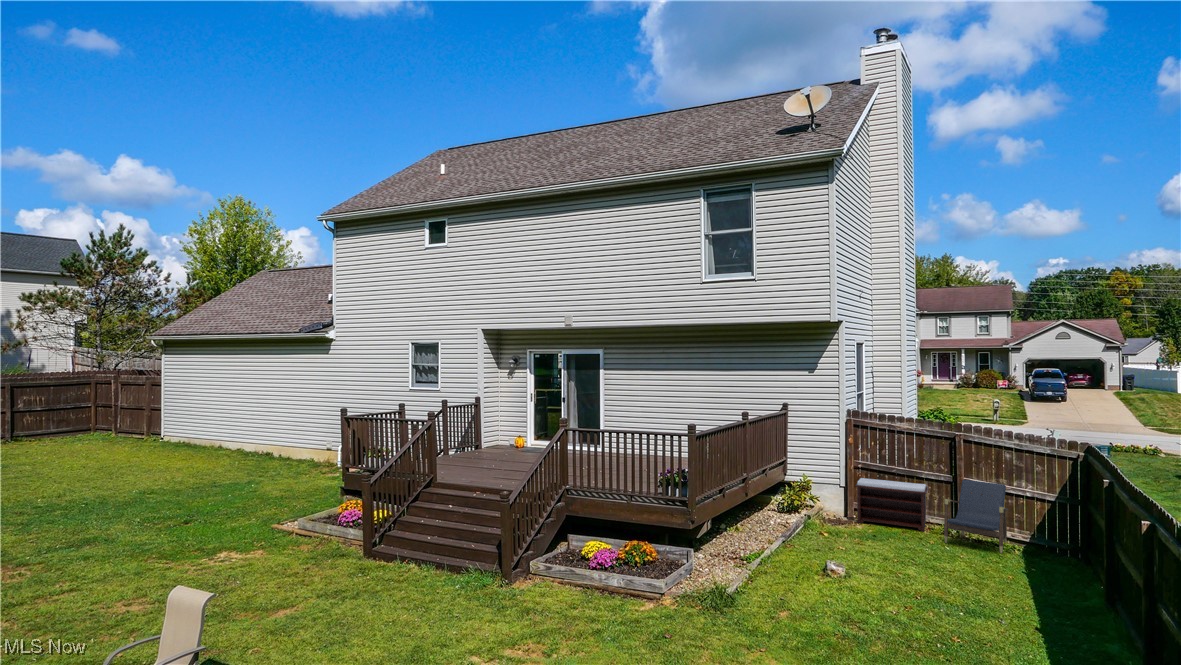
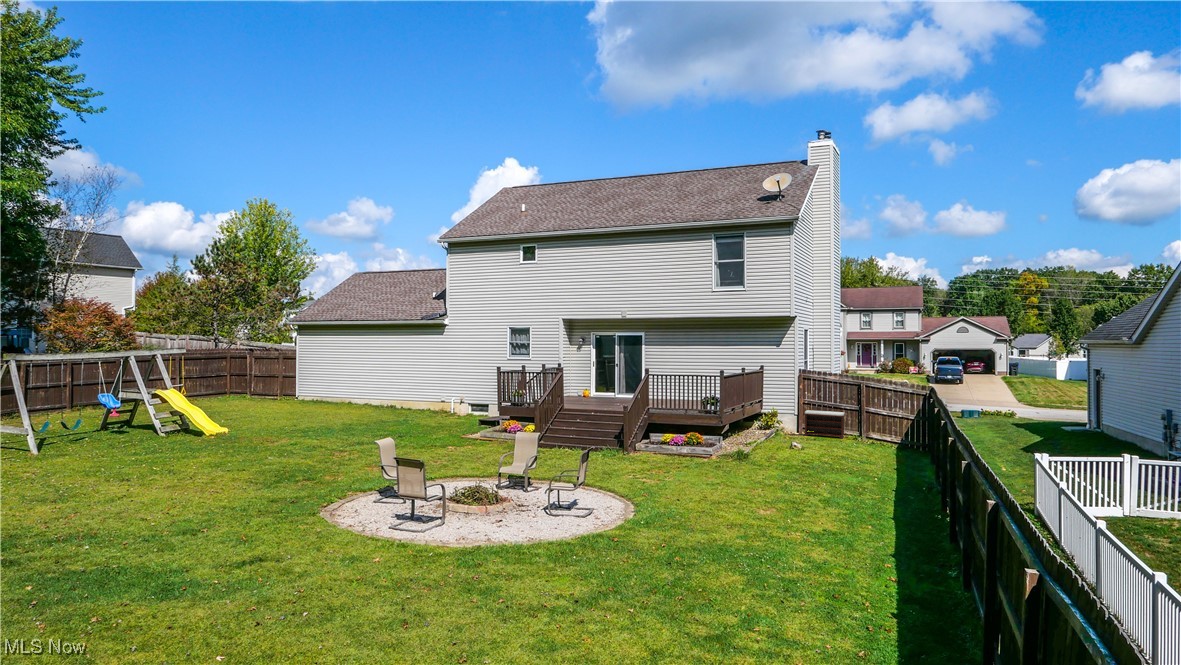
lounge chair: present [944,480,1008,553] -> none [853,408,888,446]

